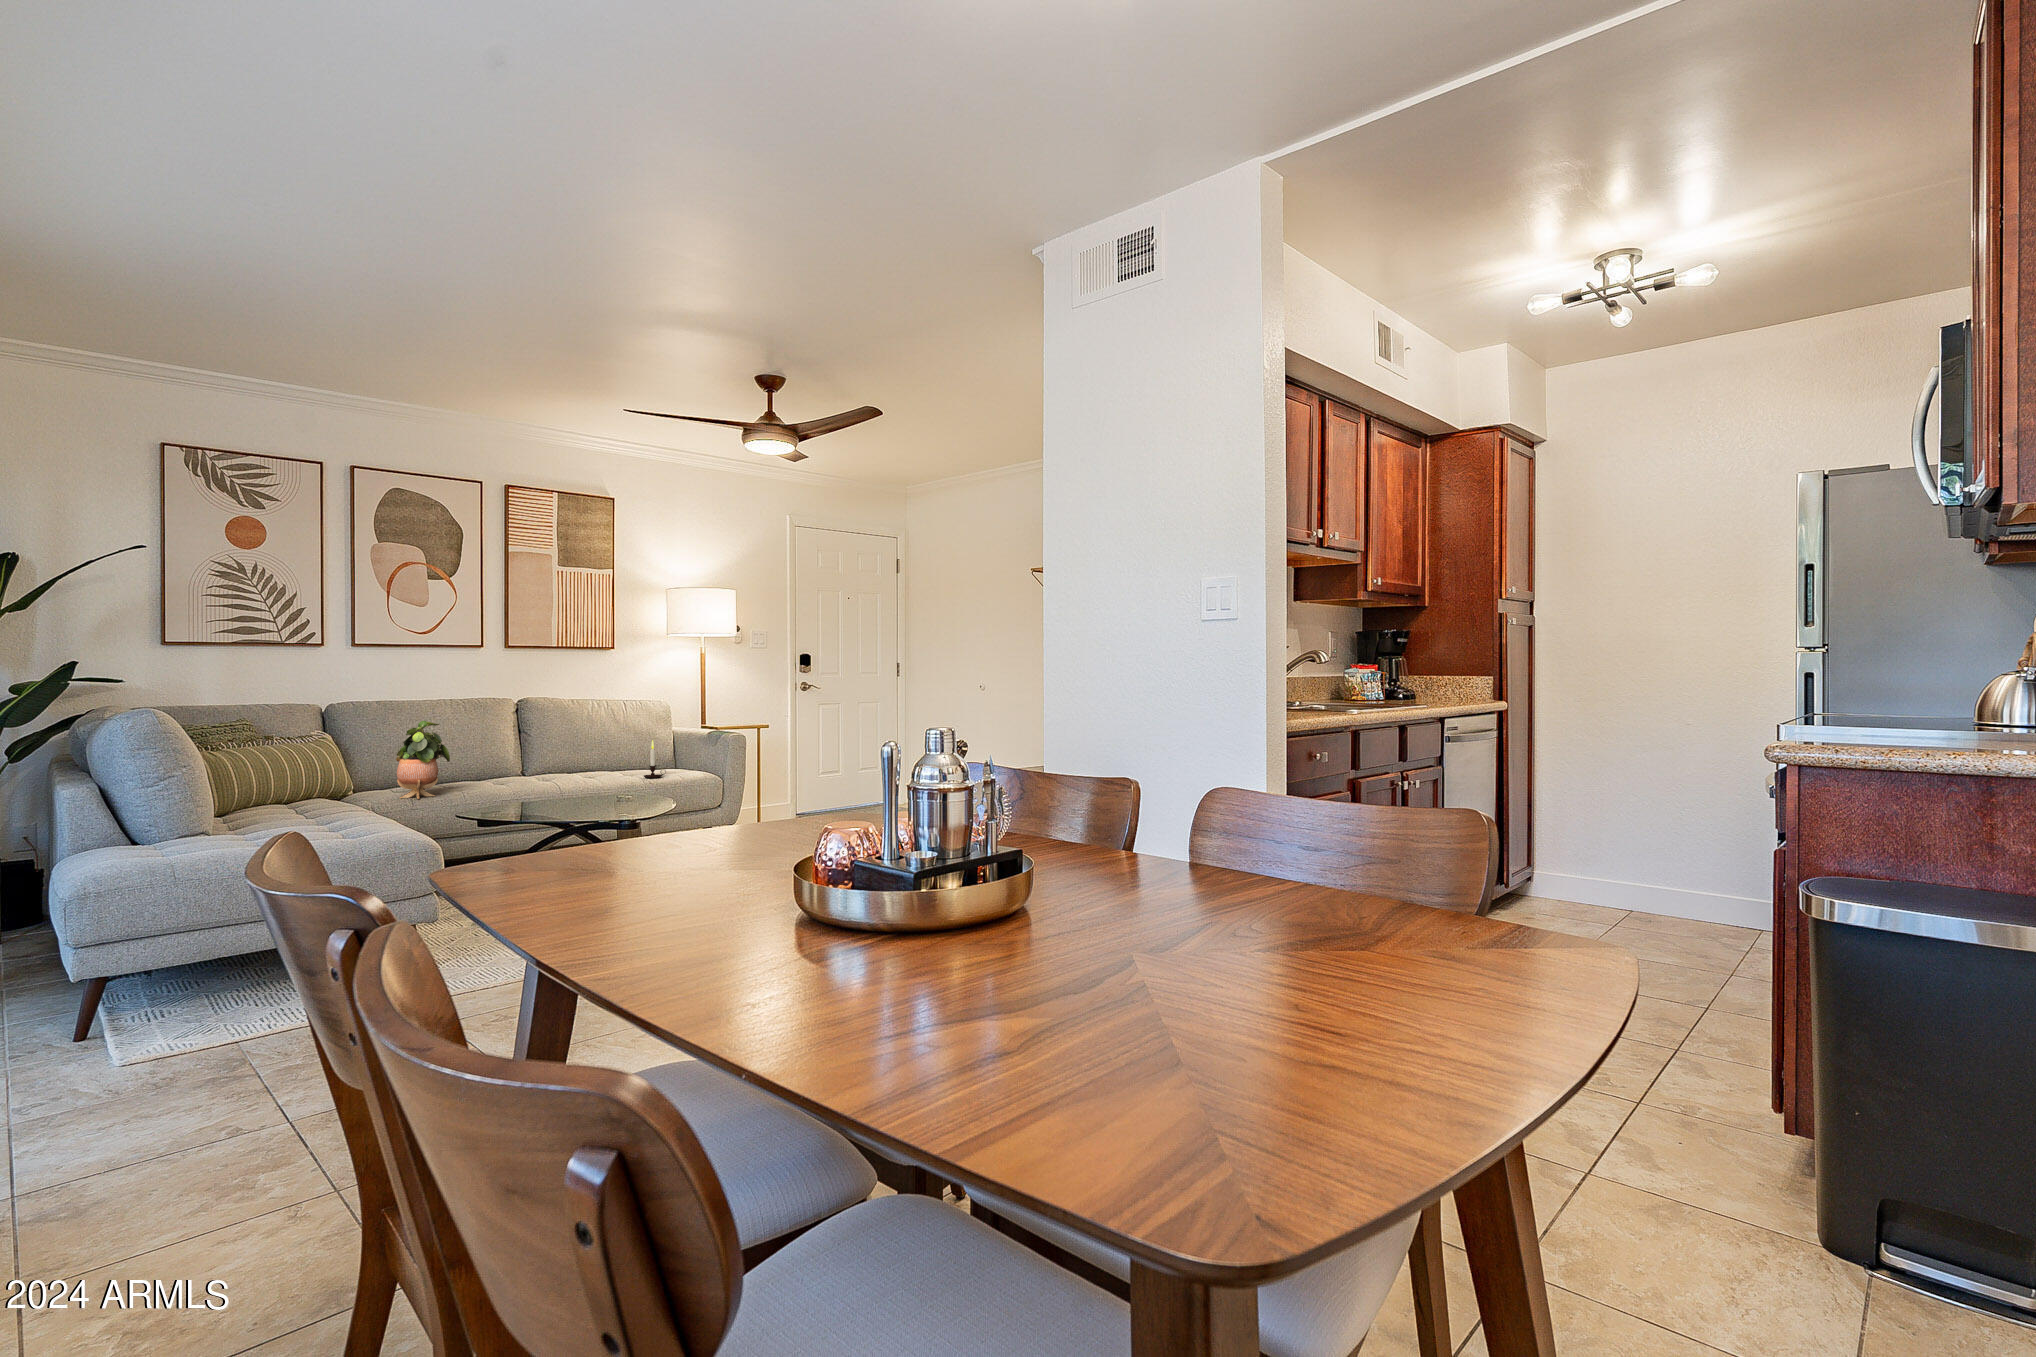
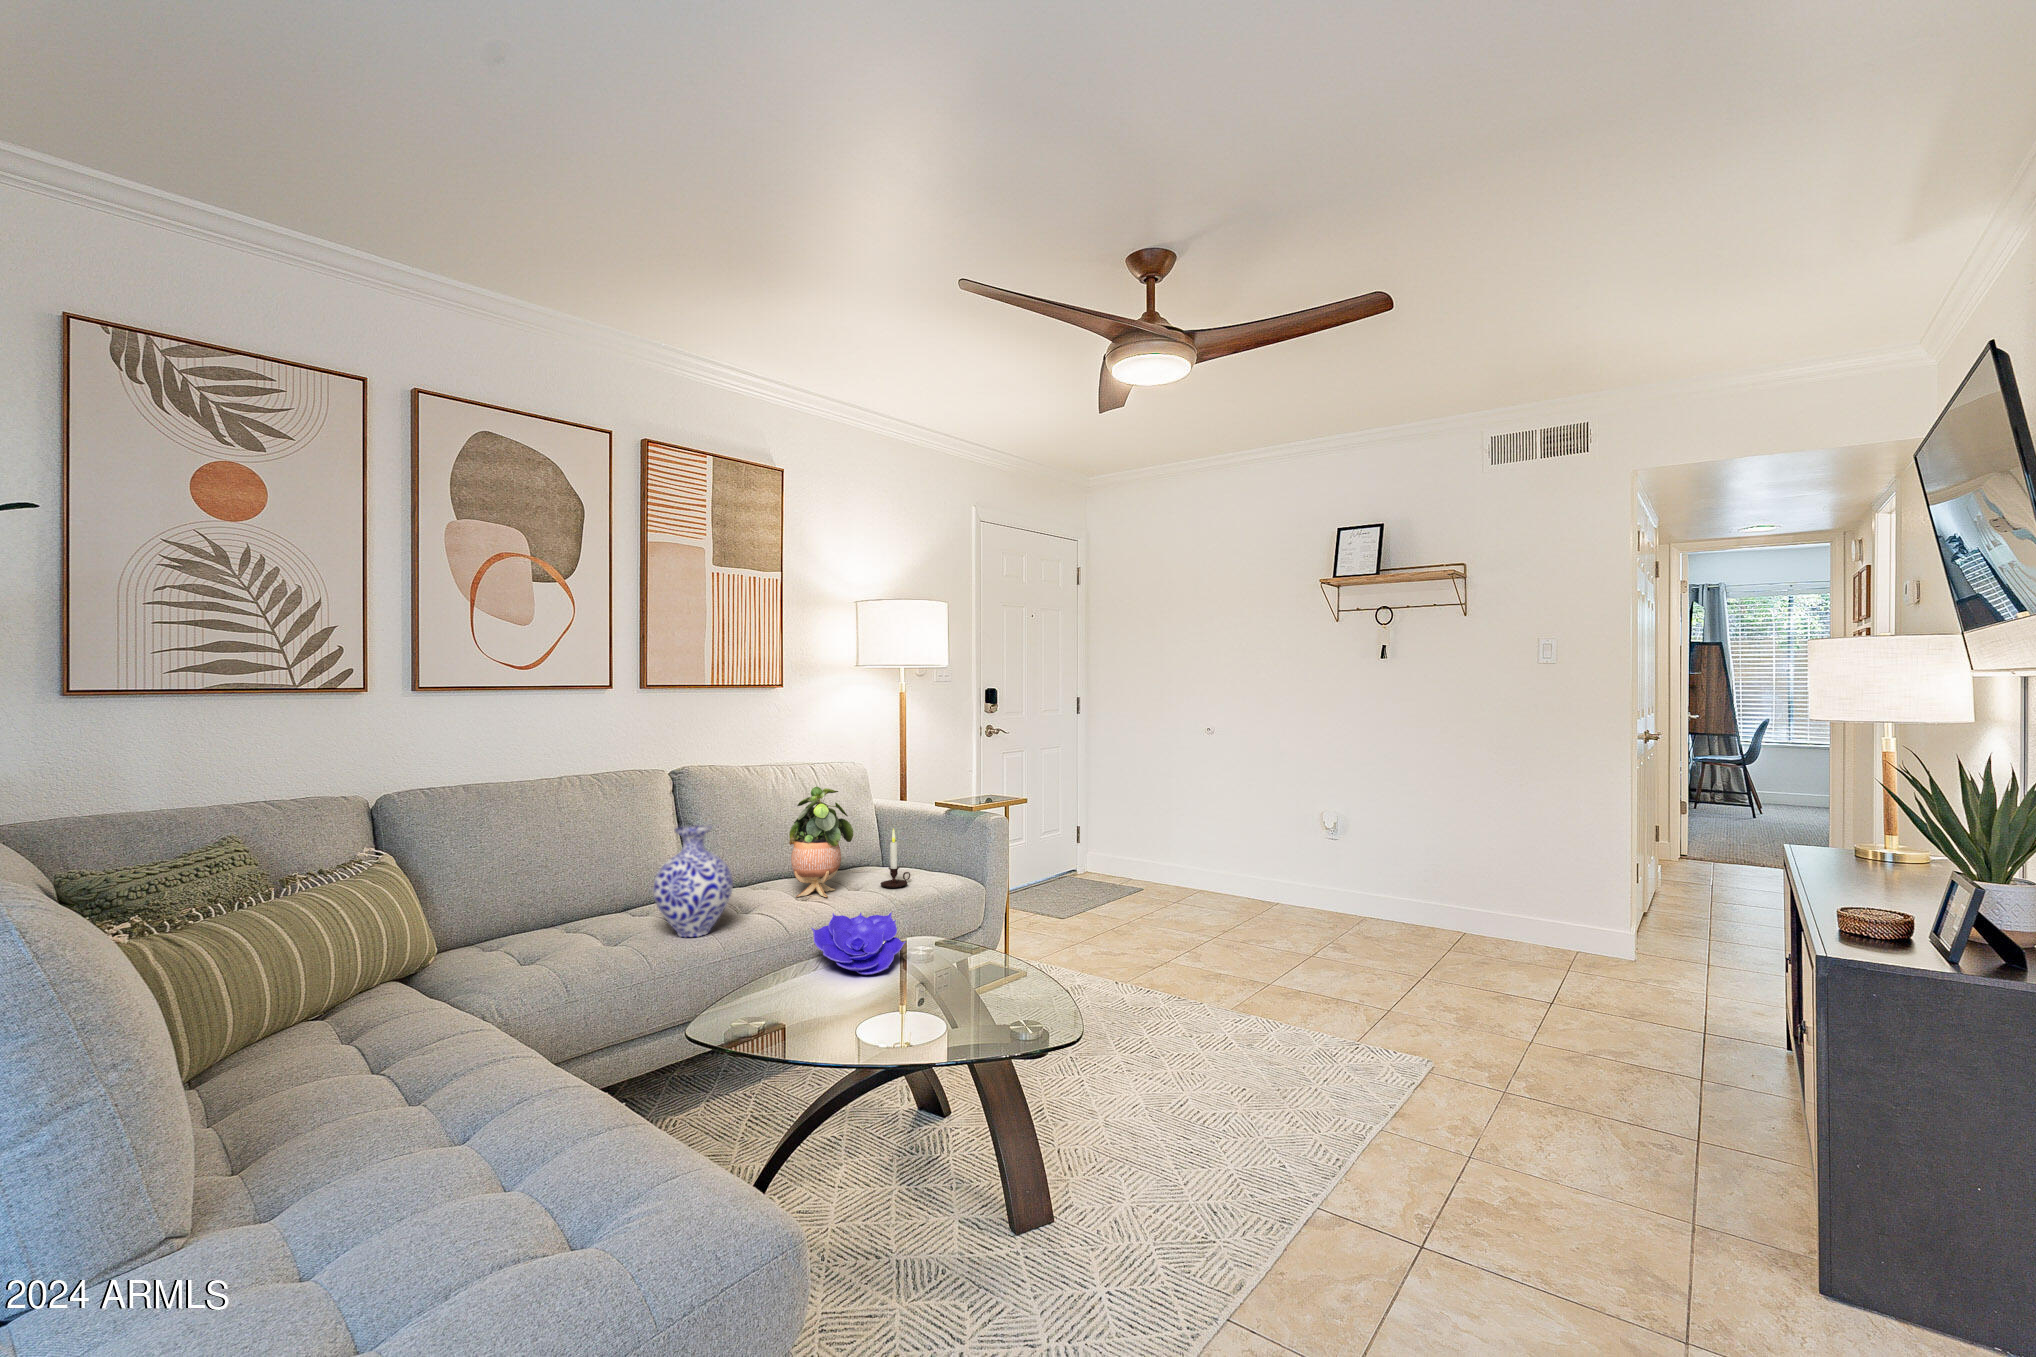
potted plant: present [396,721,450,799] -> present [789,787,853,897]
vase: none [478,728,527,791] -> present [653,825,733,937]
decorative bowl: none [551,774,605,804] -> present [812,912,906,975]

